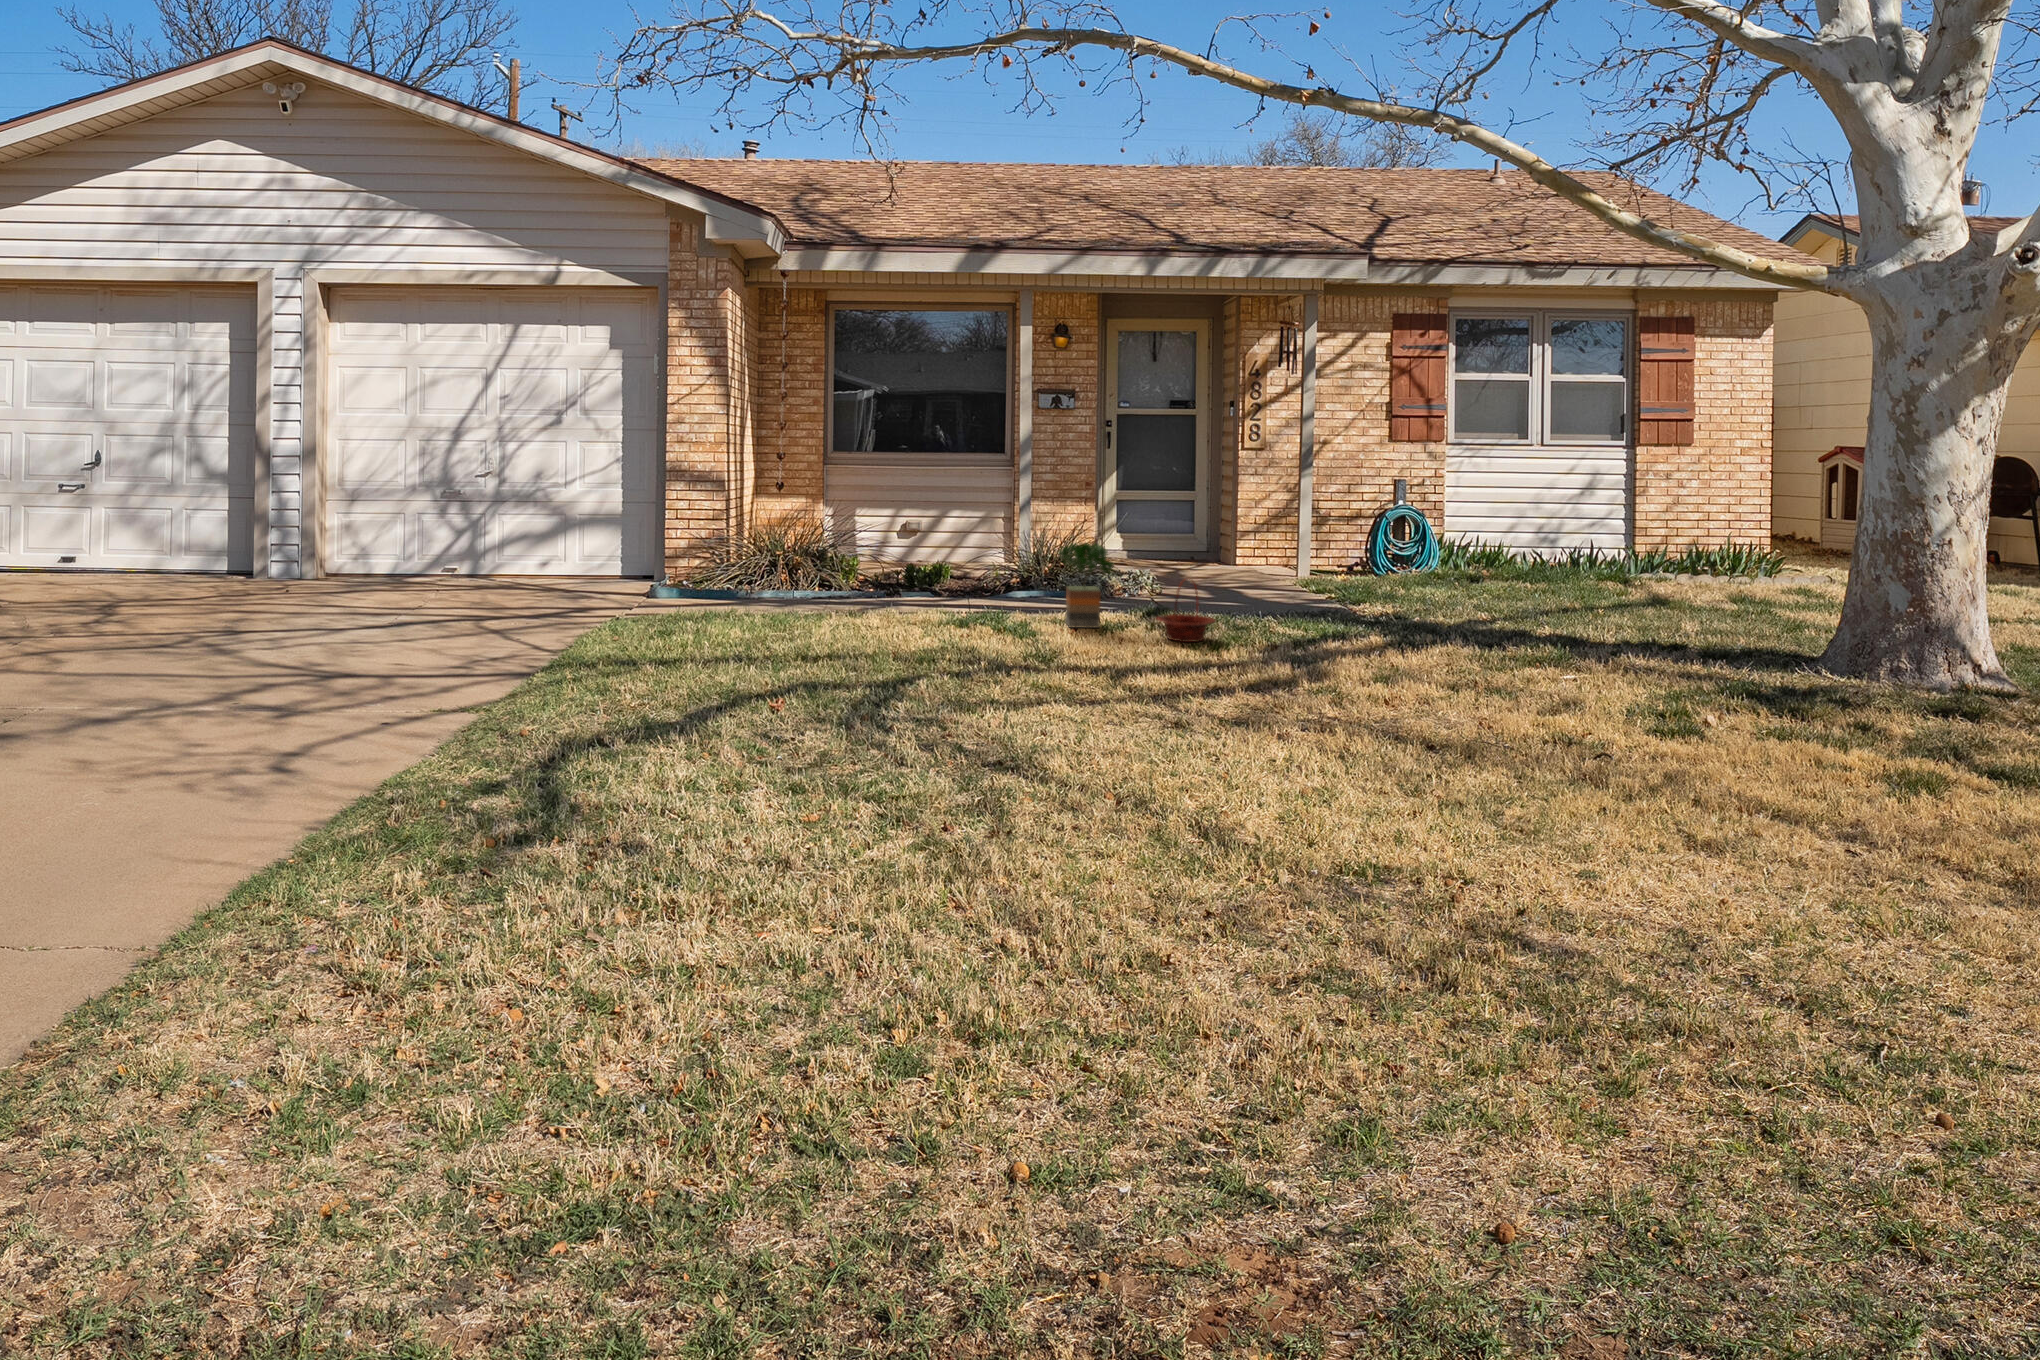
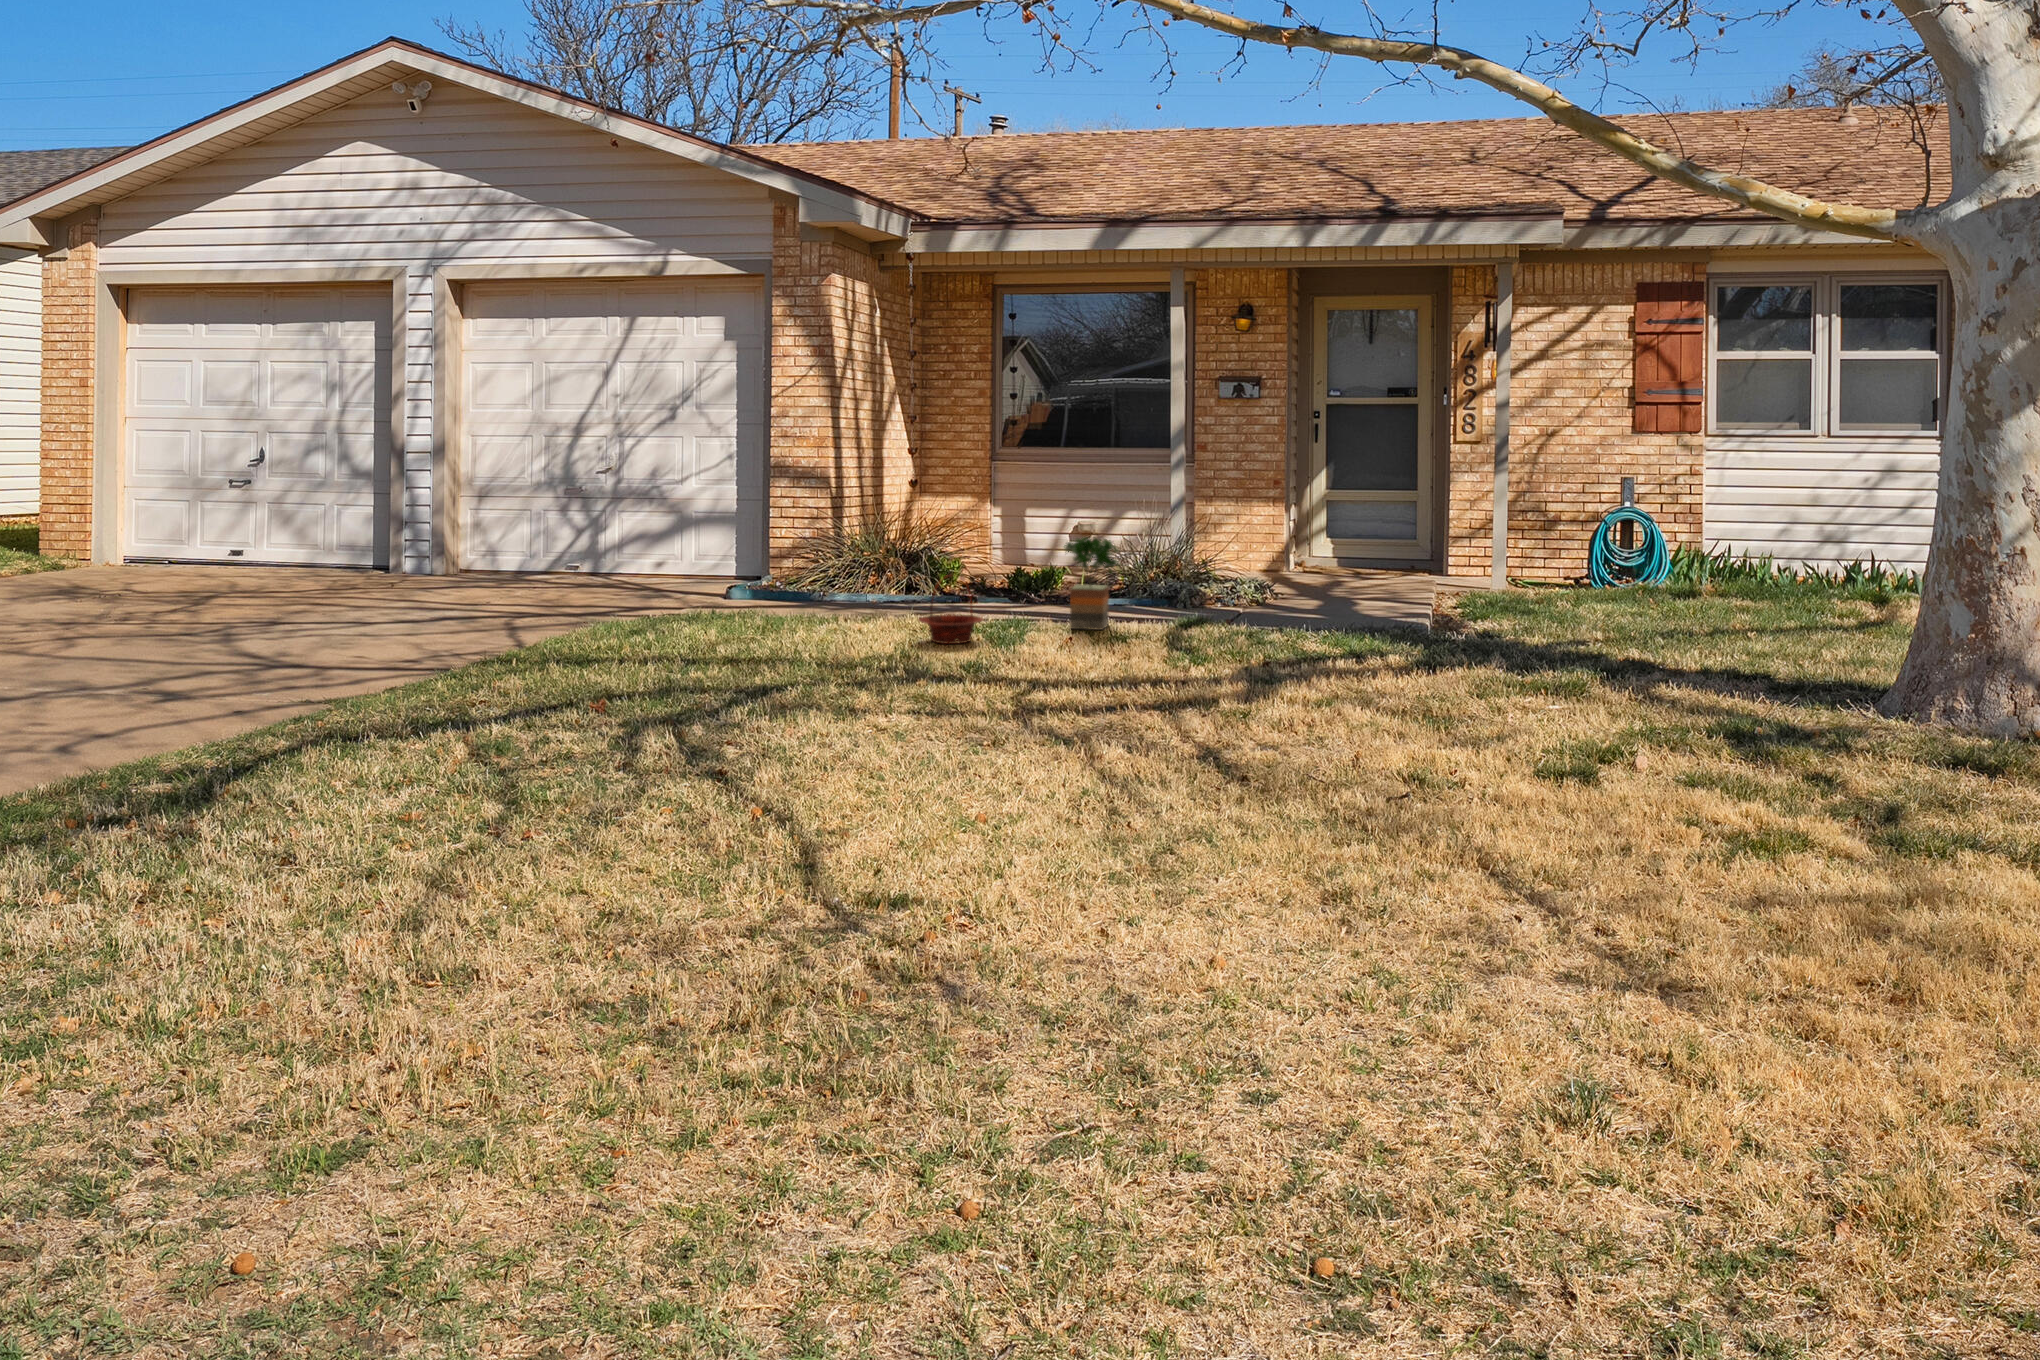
basket: present [1156,579,1216,642] -> present [918,576,983,644]

